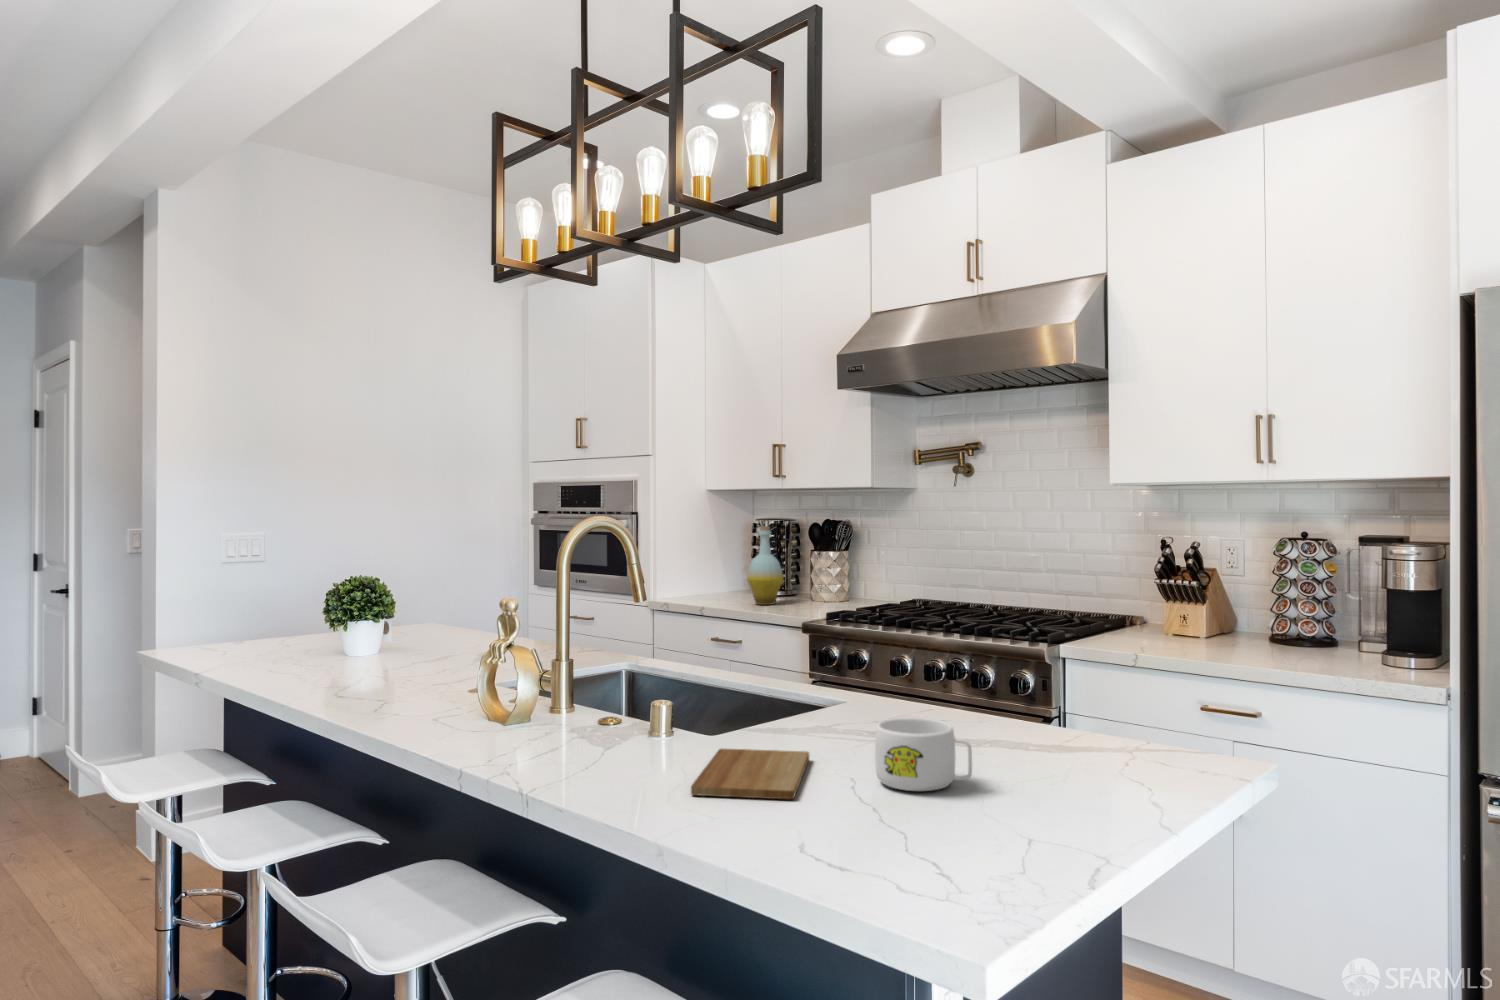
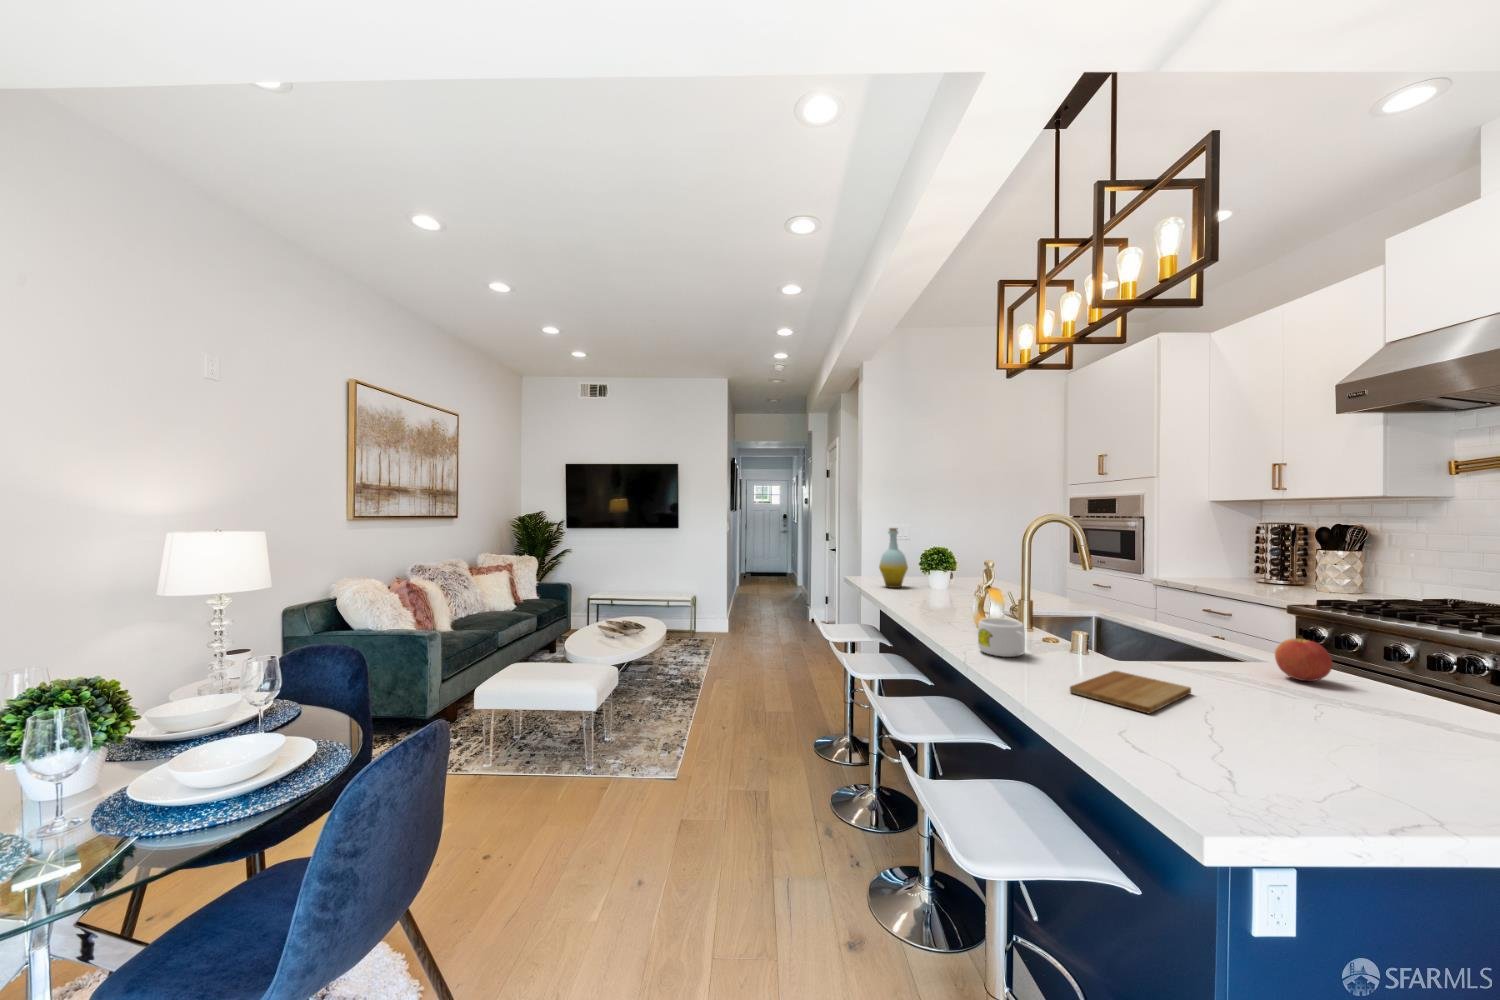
bottle: present [747,526,783,605] -> present [879,528,908,588]
apple: none [858,664,907,717] -> present [1275,639,1332,681]
mug: present [875,717,972,791] -> present [978,618,1025,657]

